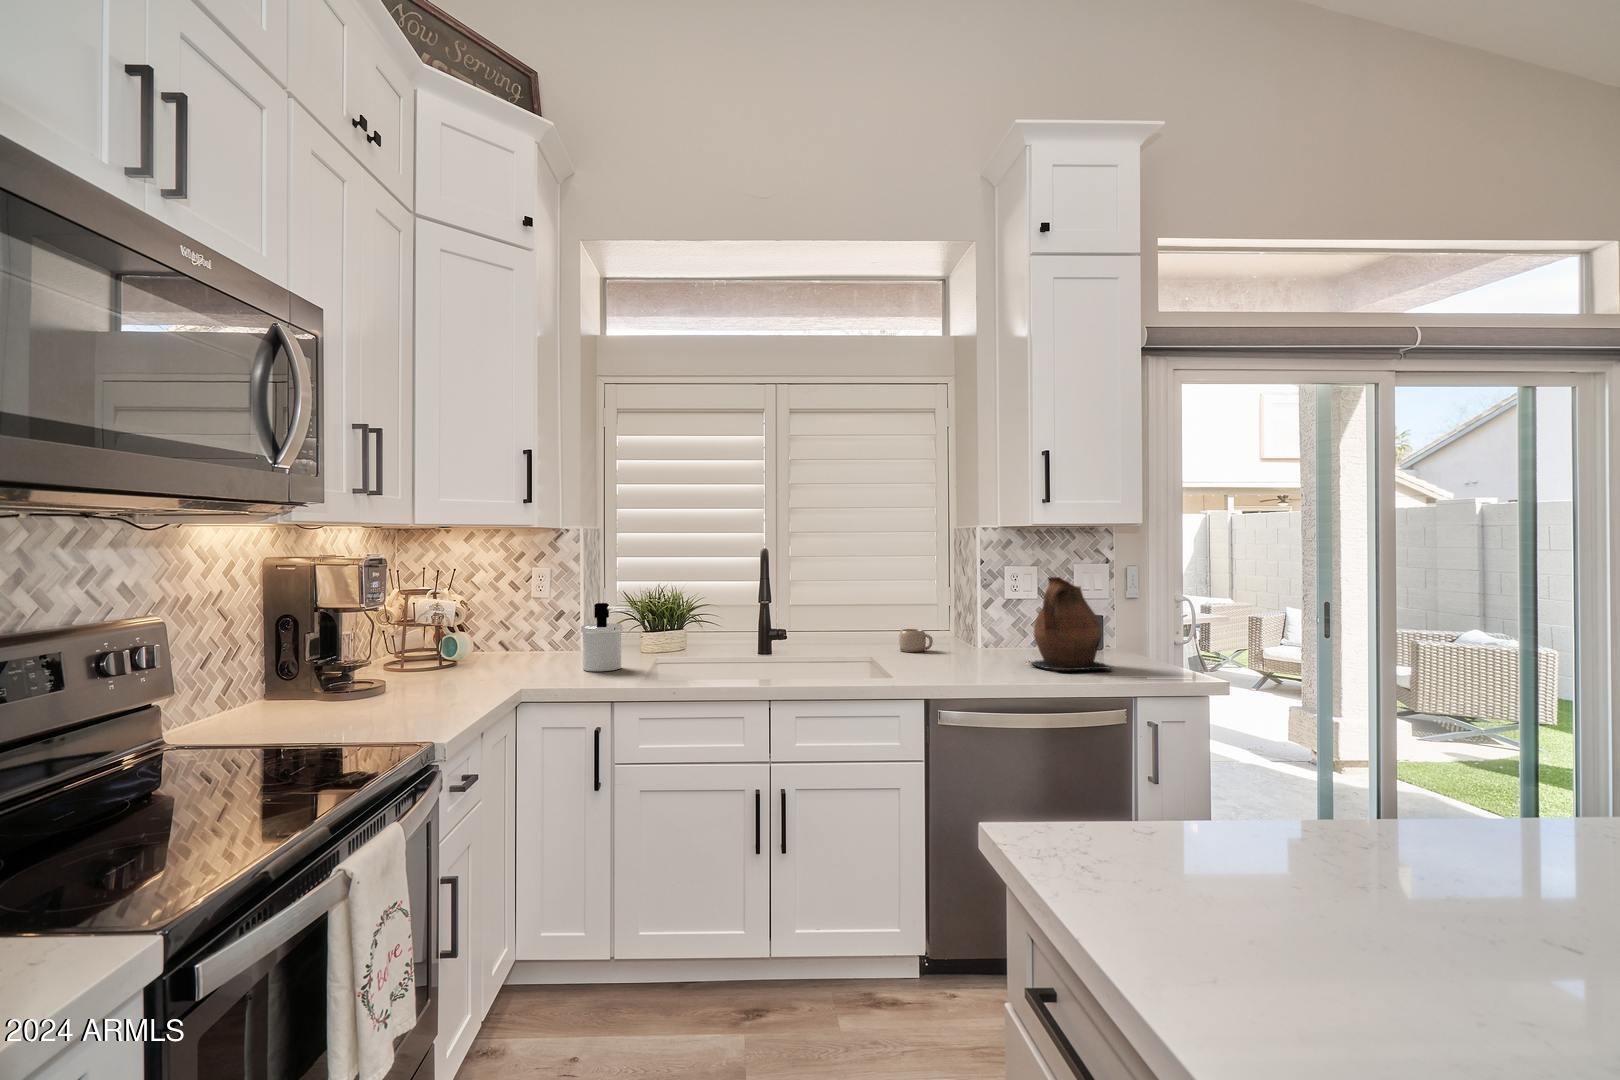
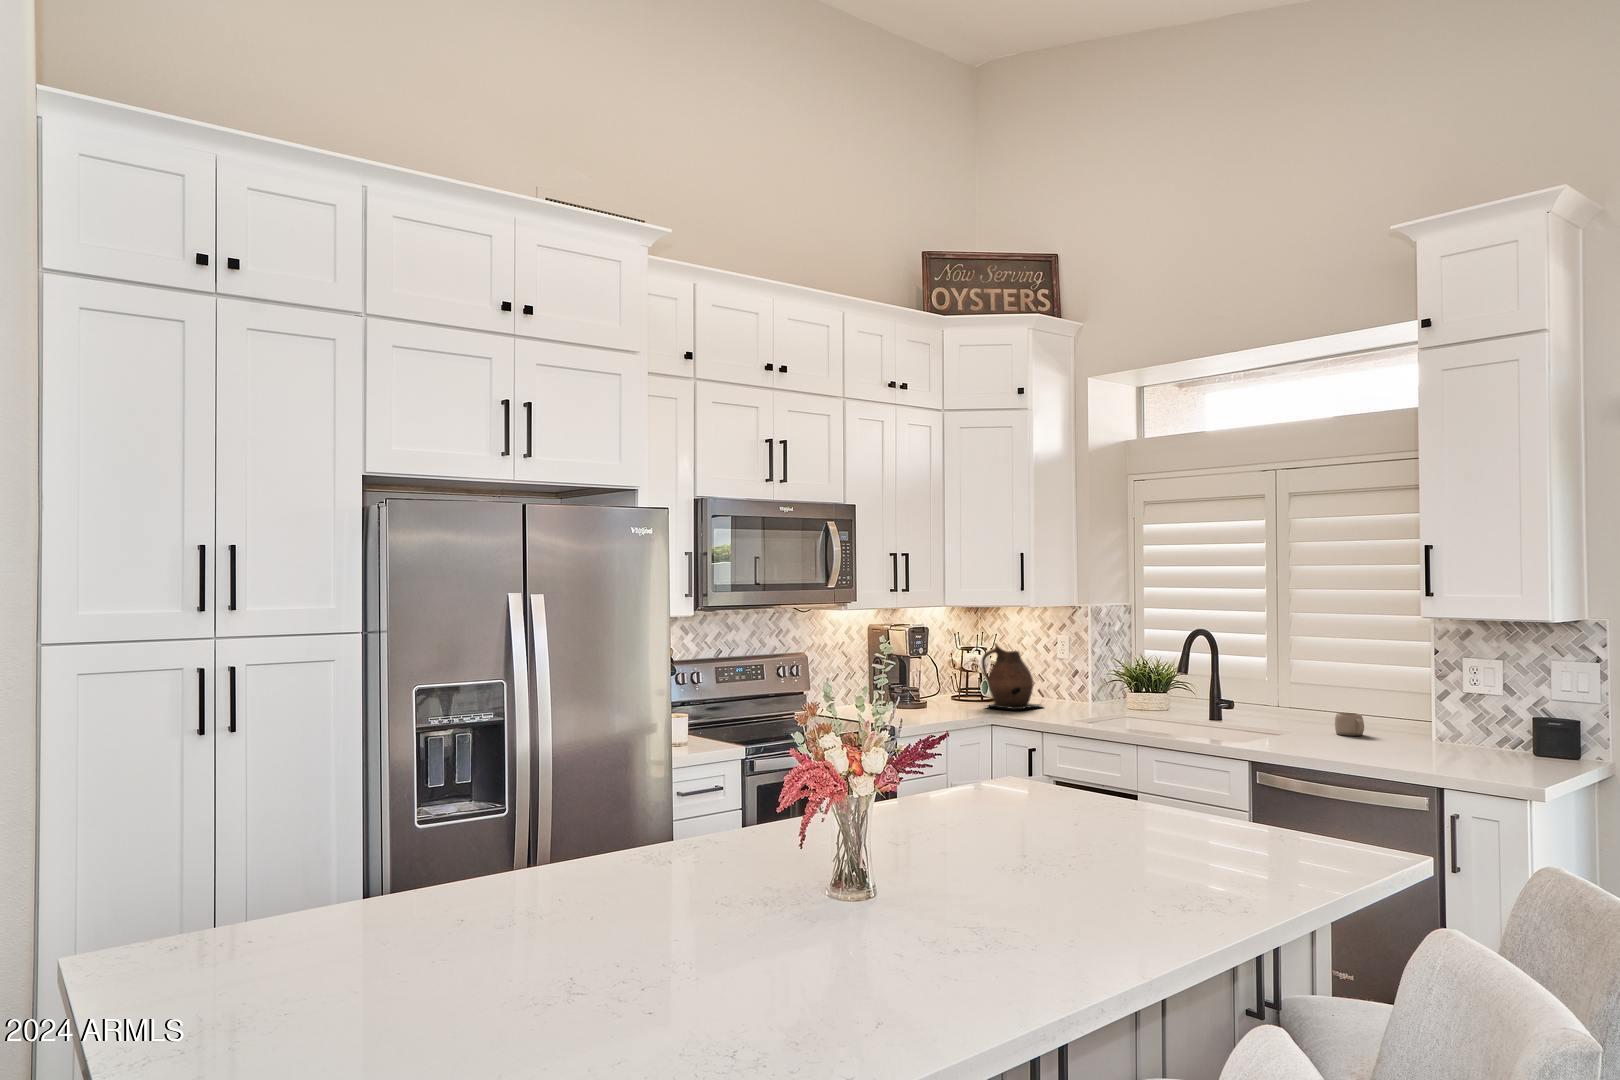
ceramic pitcher: present [1029,577,1113,670] -> present [982,643,1042,710]
soap dispenser: present [581,603,640,671] -> none [1050,665,1083,715]

